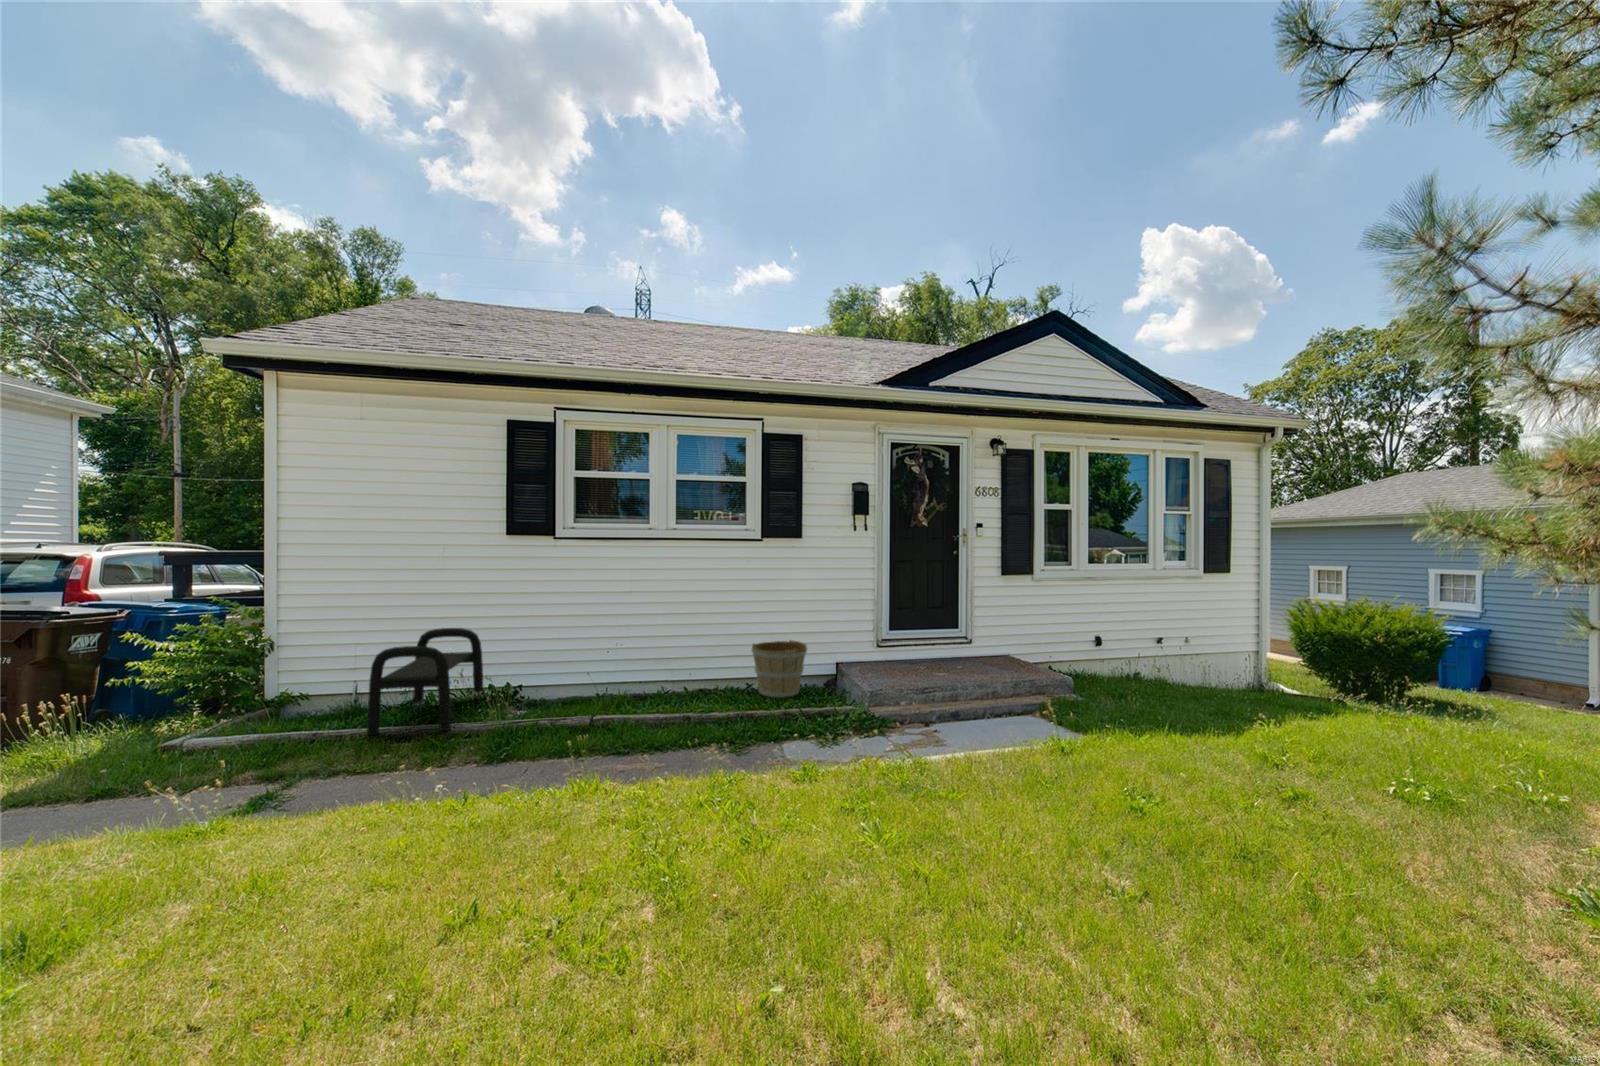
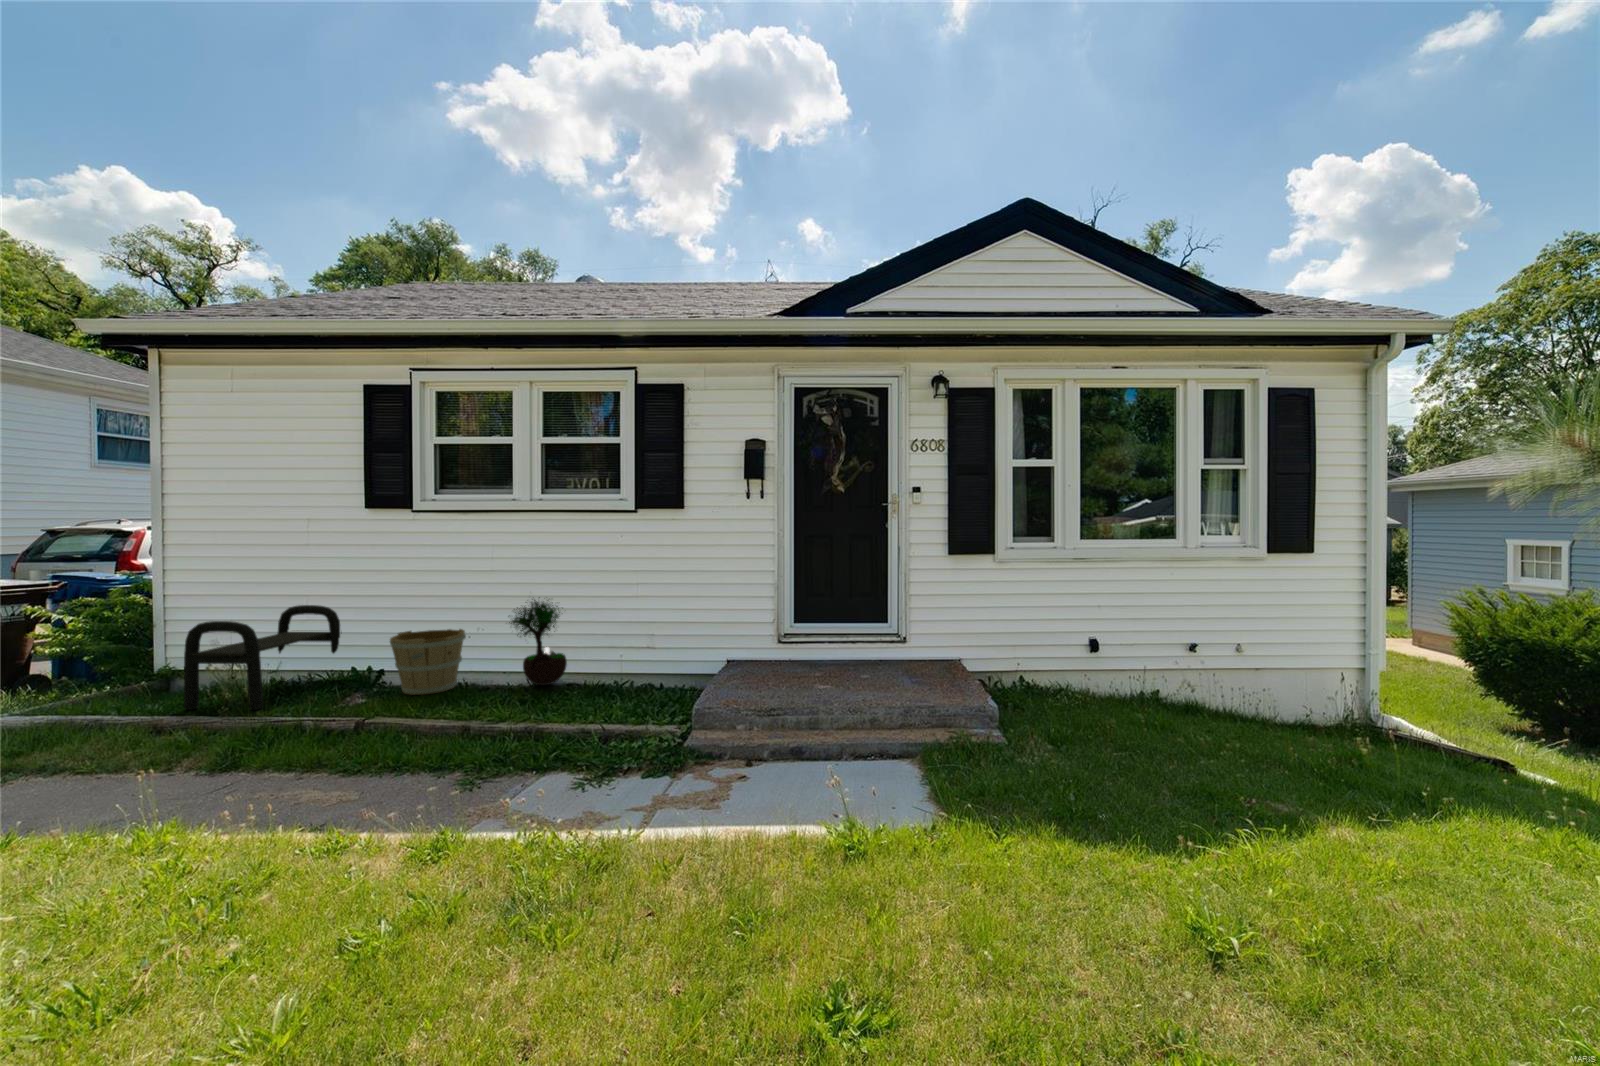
potted tree: none [663,611,714,694] -> present [509,597,567,685]
wooden bucket: present [752,640,807,698] -> present [390,629,466,695]

